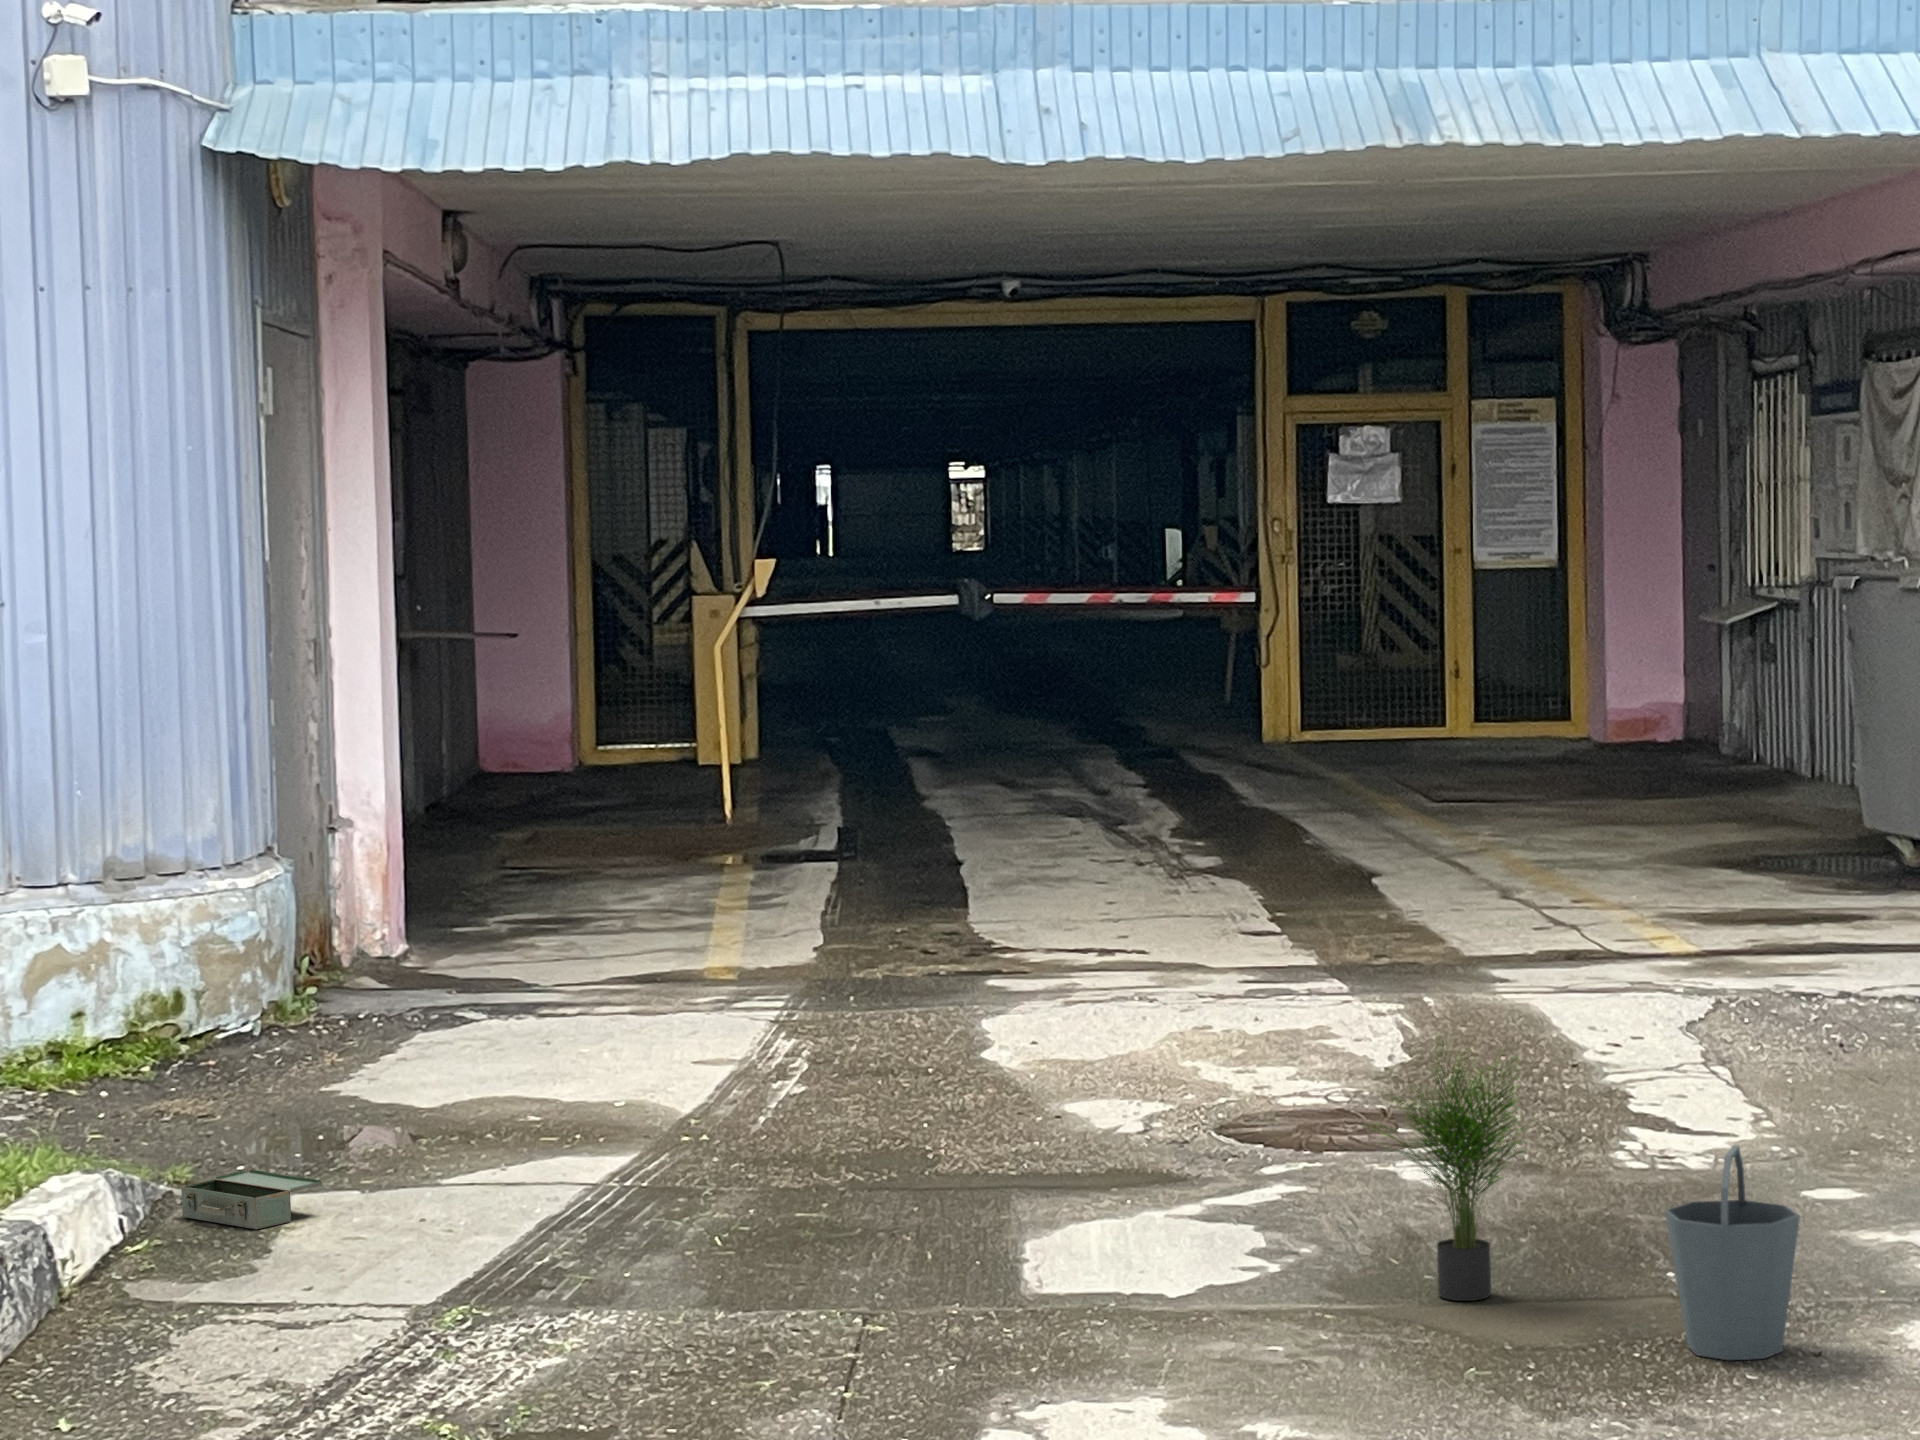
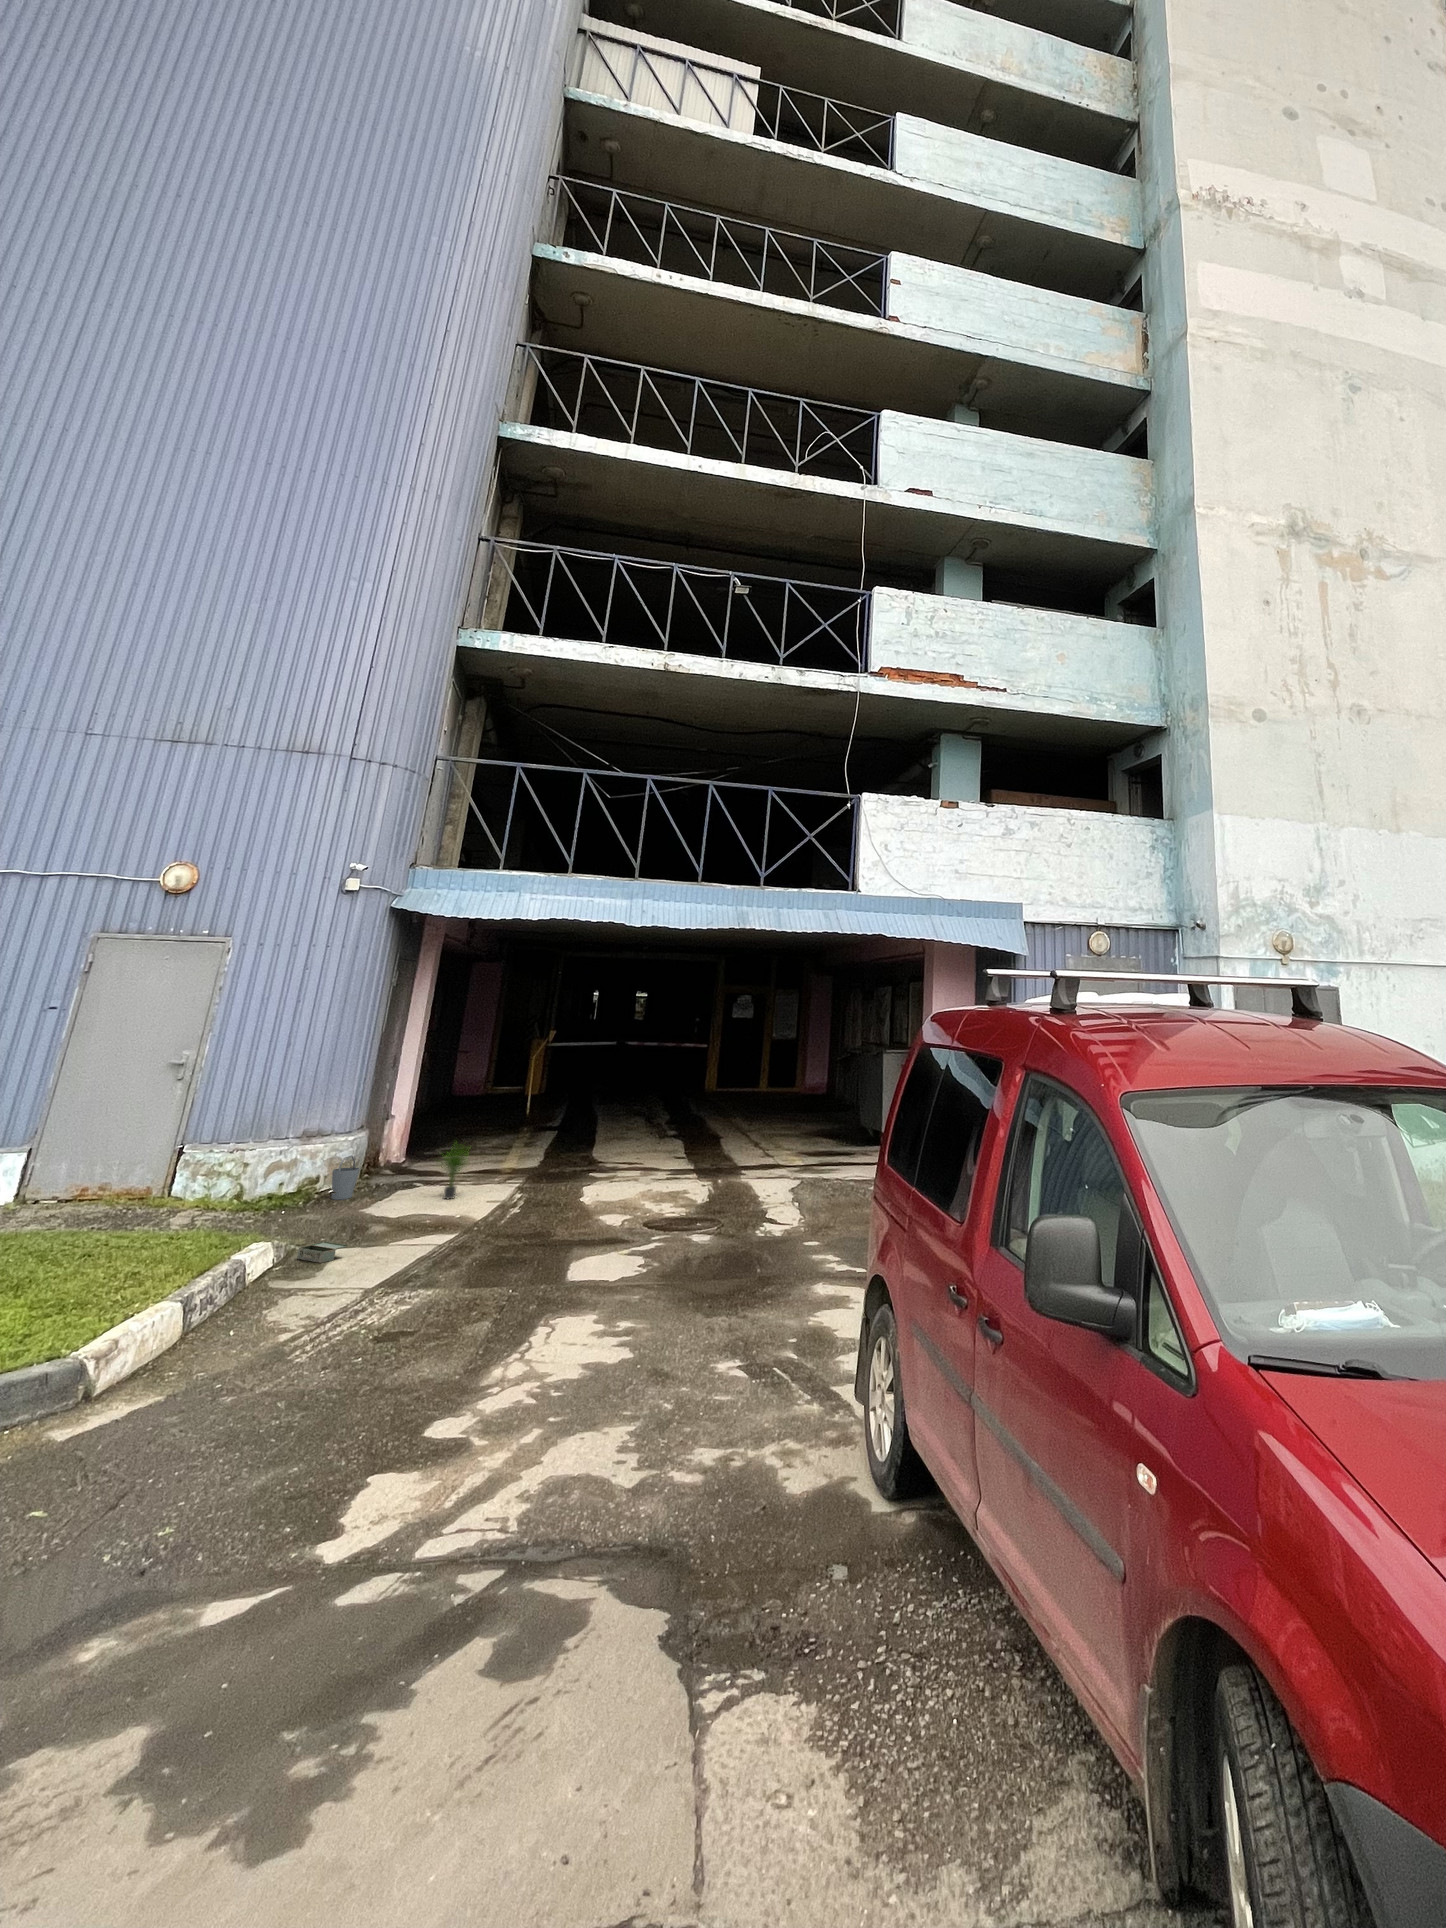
potted plant: present [1367,1045,1520,1301] -> present [441,1144,468,1199]
bucket: present [1665,1145,1800,1360] -> present [332,1156,360,1200]

